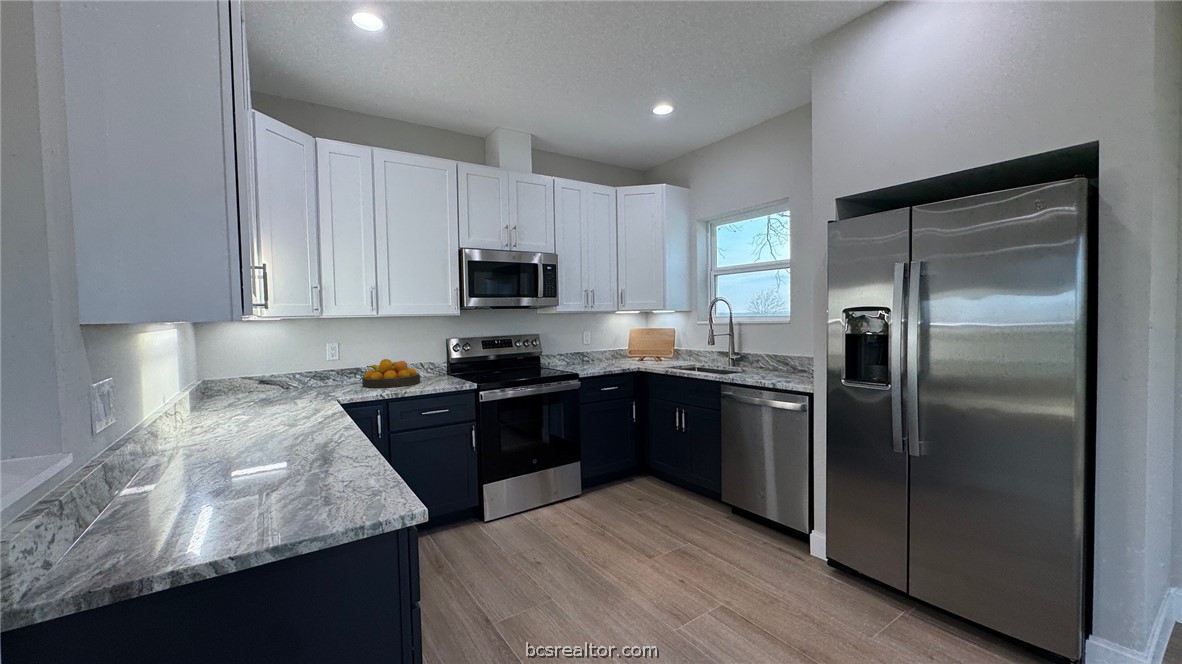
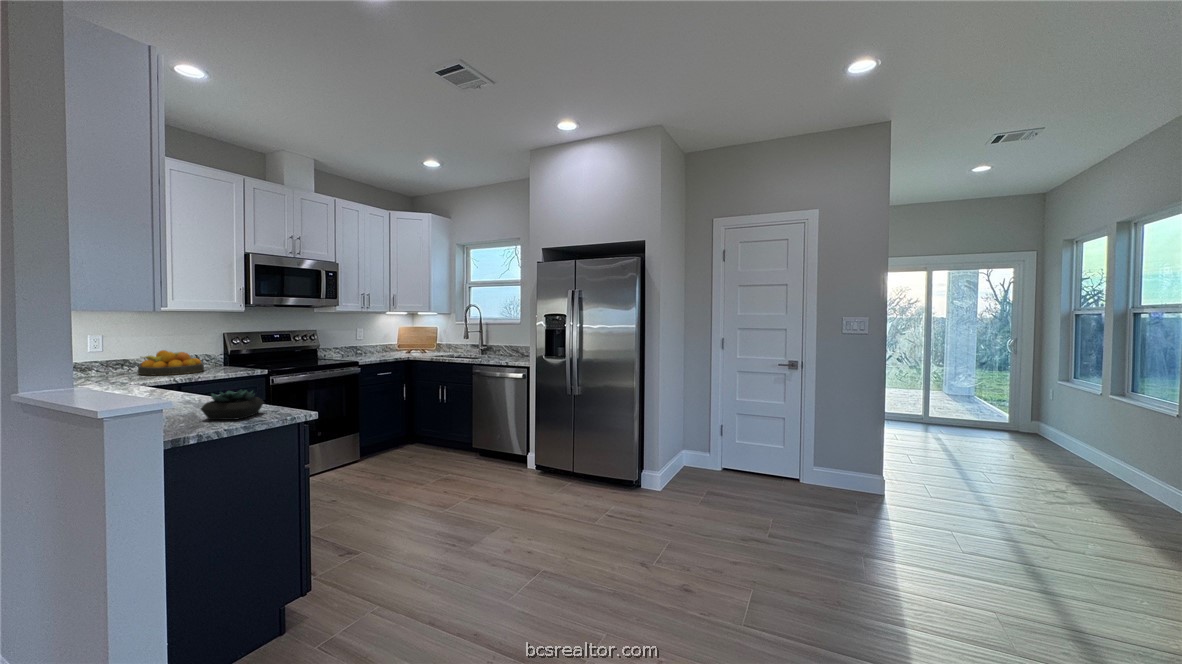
succulent plant: none [261,446,364,508] -> present [201,389,264,420]

